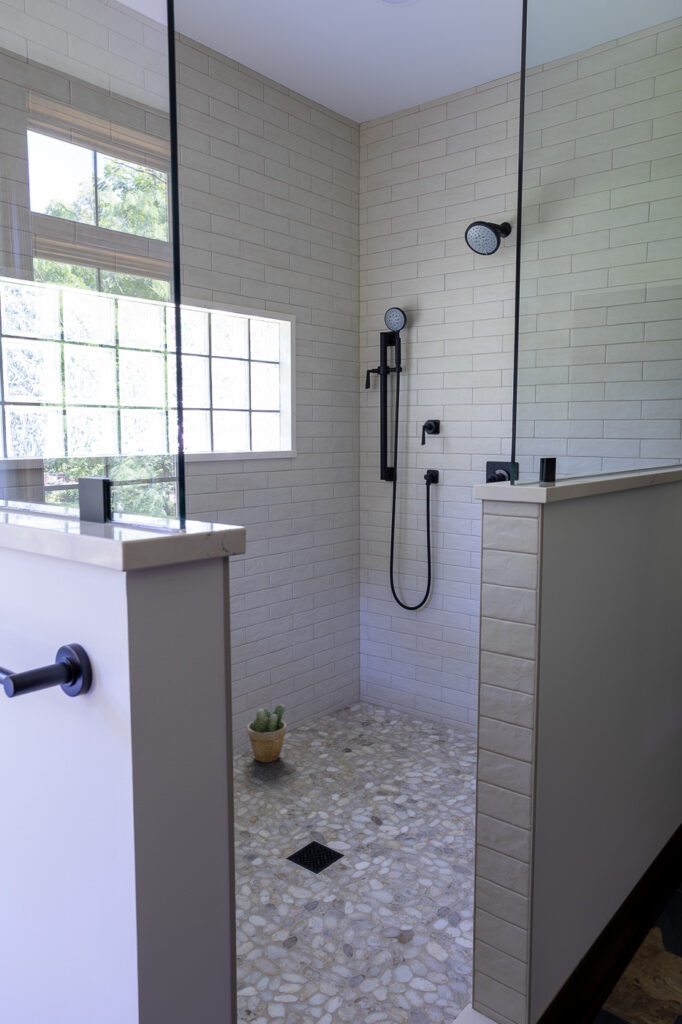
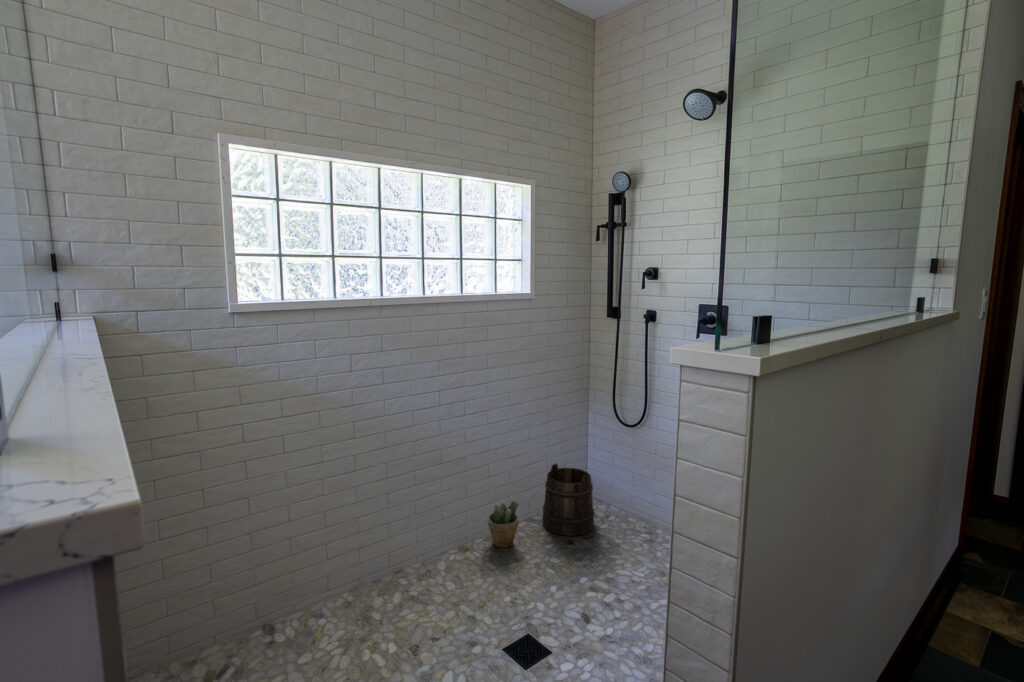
bucket: none [311,660,374,744] -> present [543,464,594,536]

